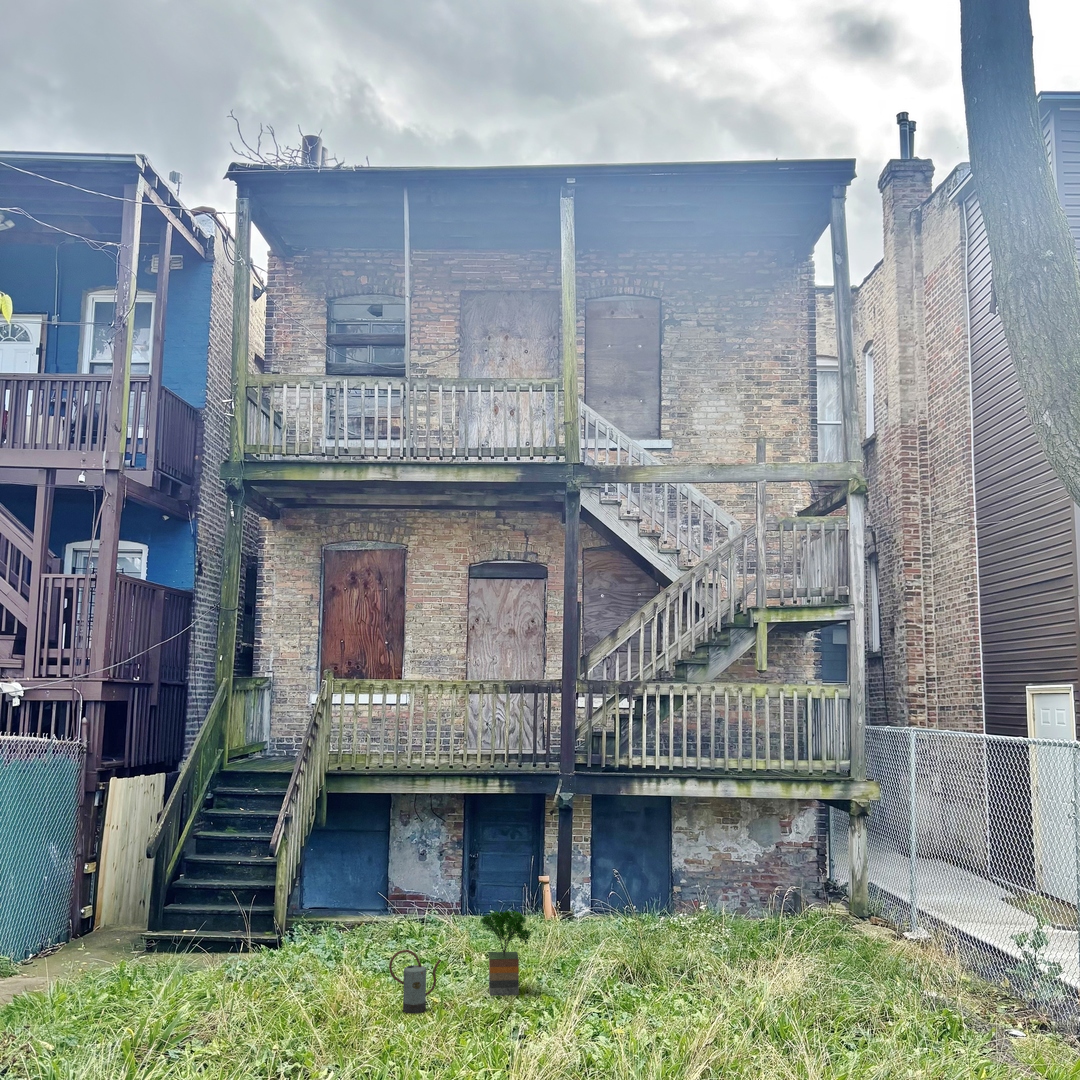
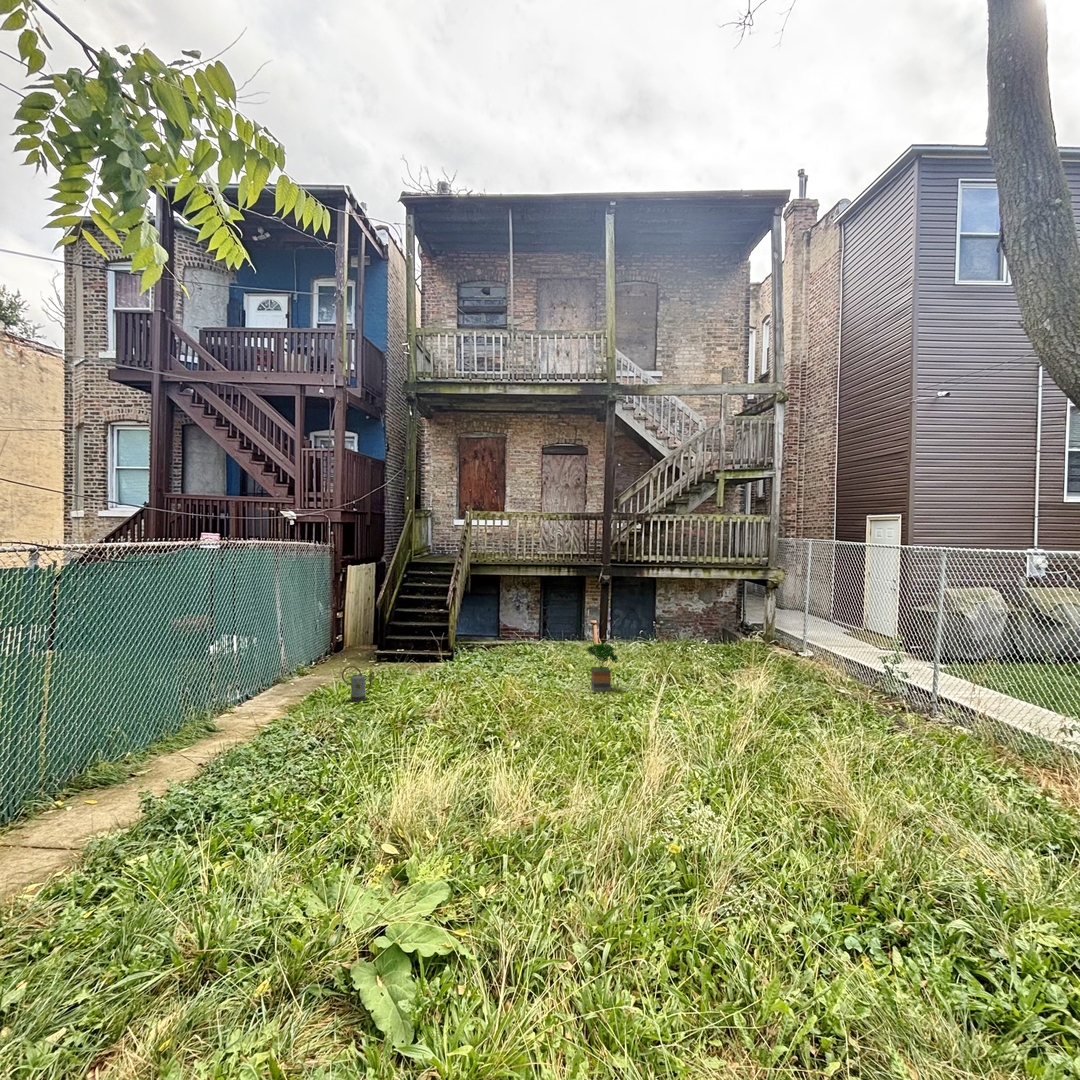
watering can: present [389,950,441,1014] -> present [342,666,374,702]

